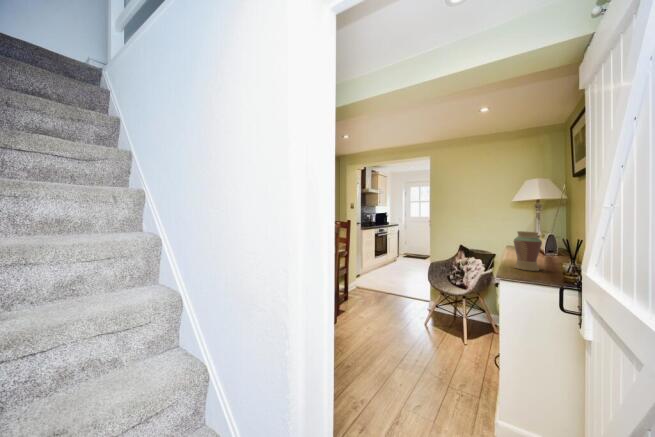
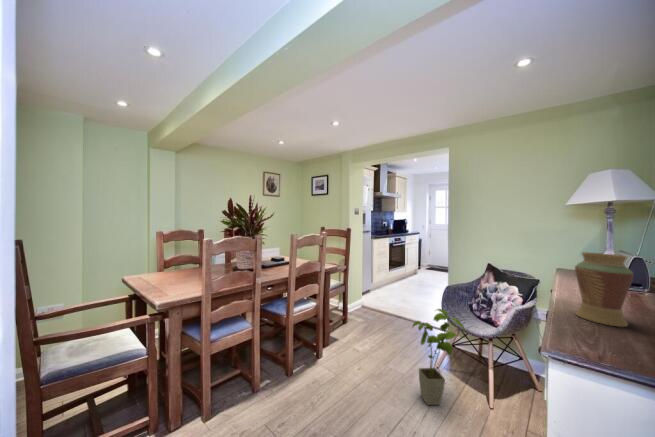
house plant: none [411,278,449,346] -> present [412,309,465,405]

